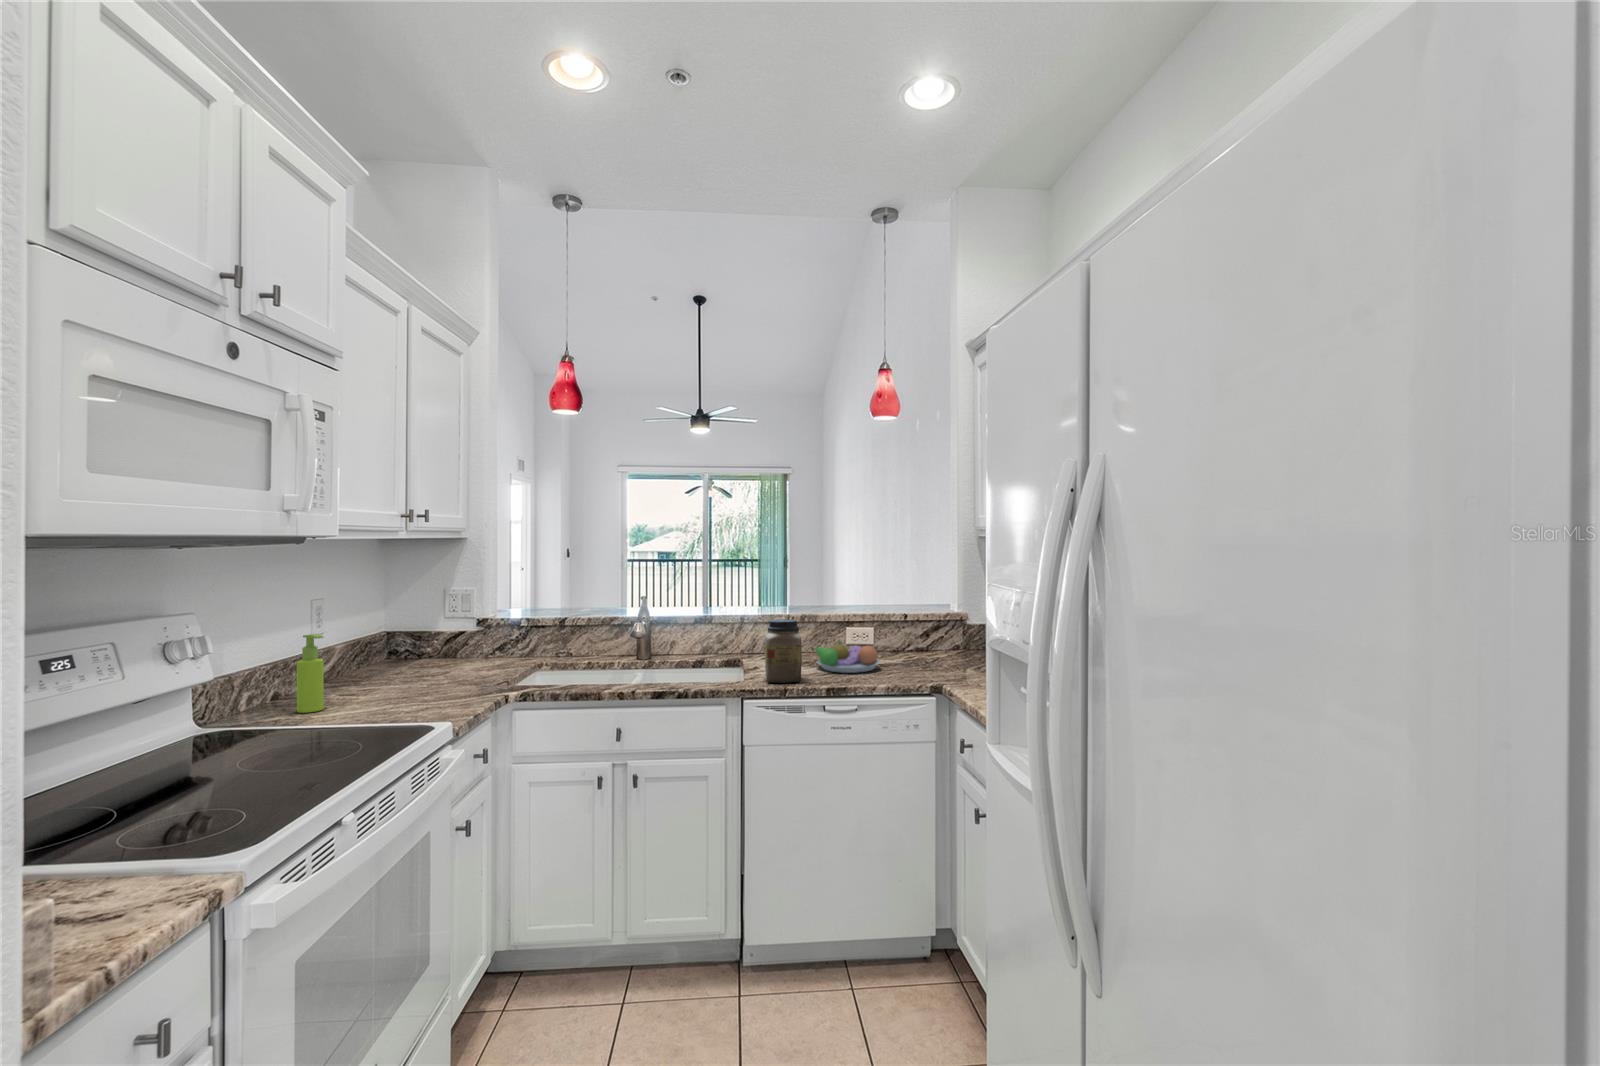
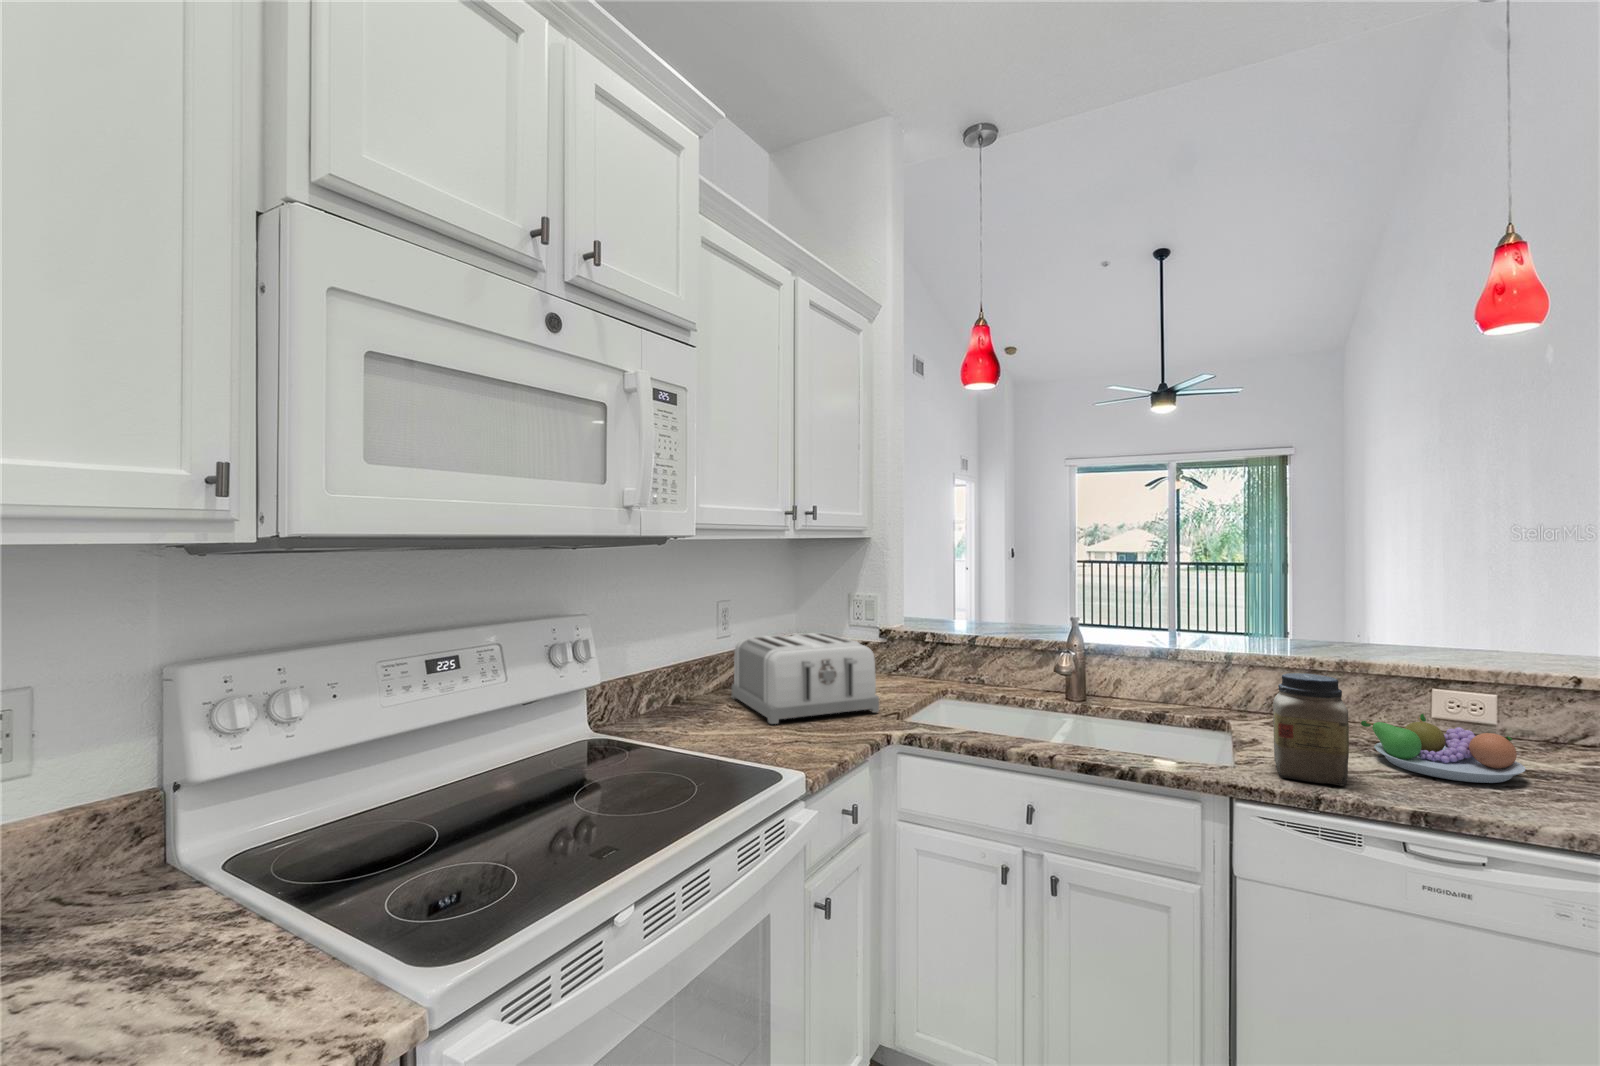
toaster: none [335,622,491,701] -> present [732,632,879,724]
soap dispenser: present [297,634,324,713] -> none [682,641,706,726]

